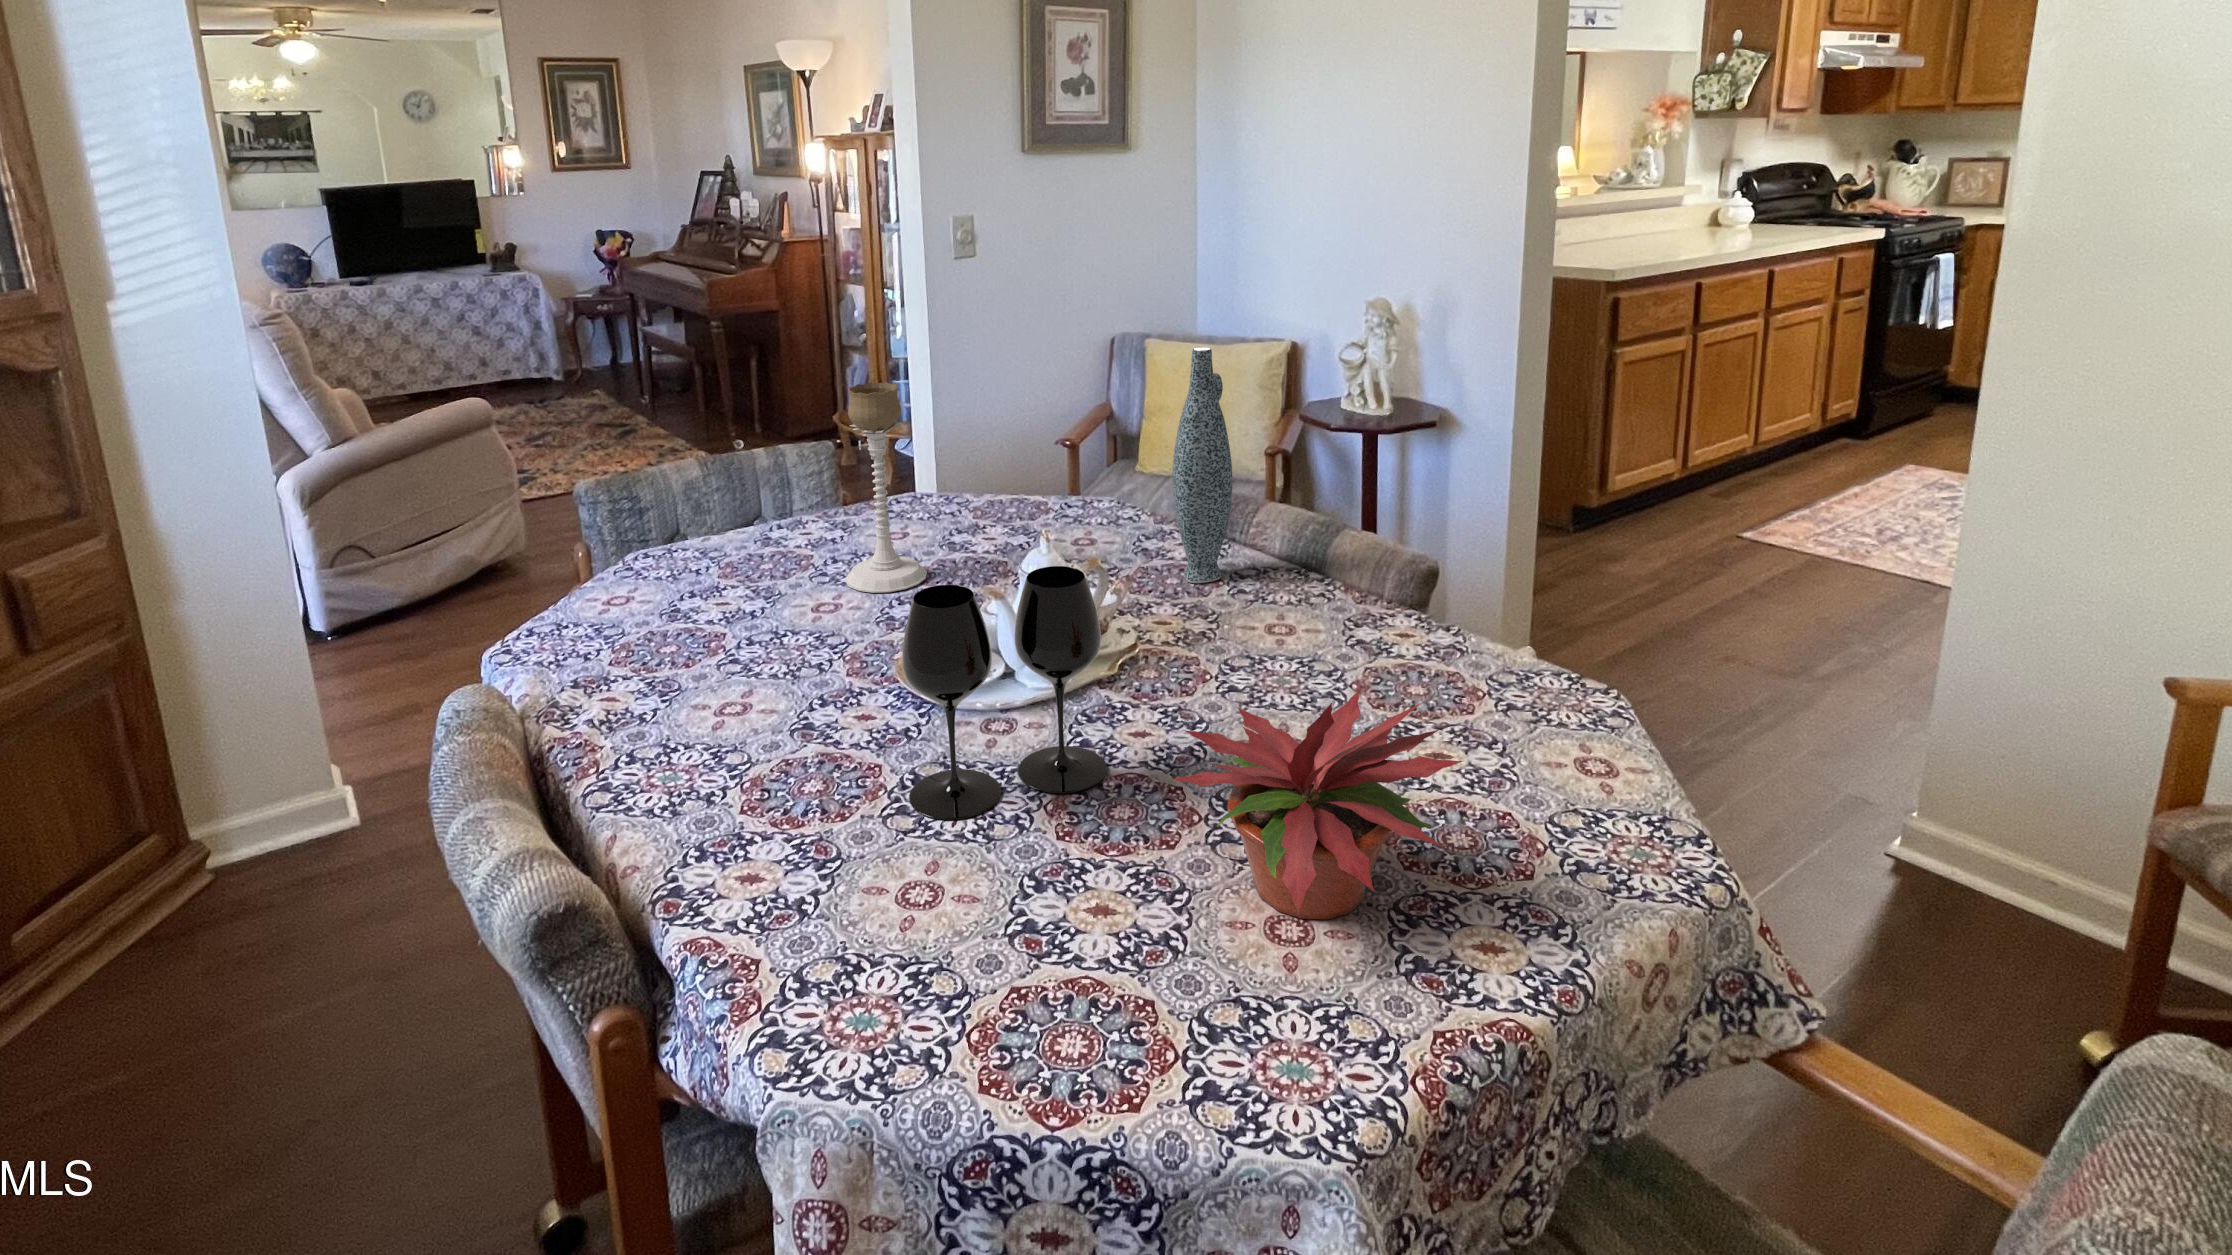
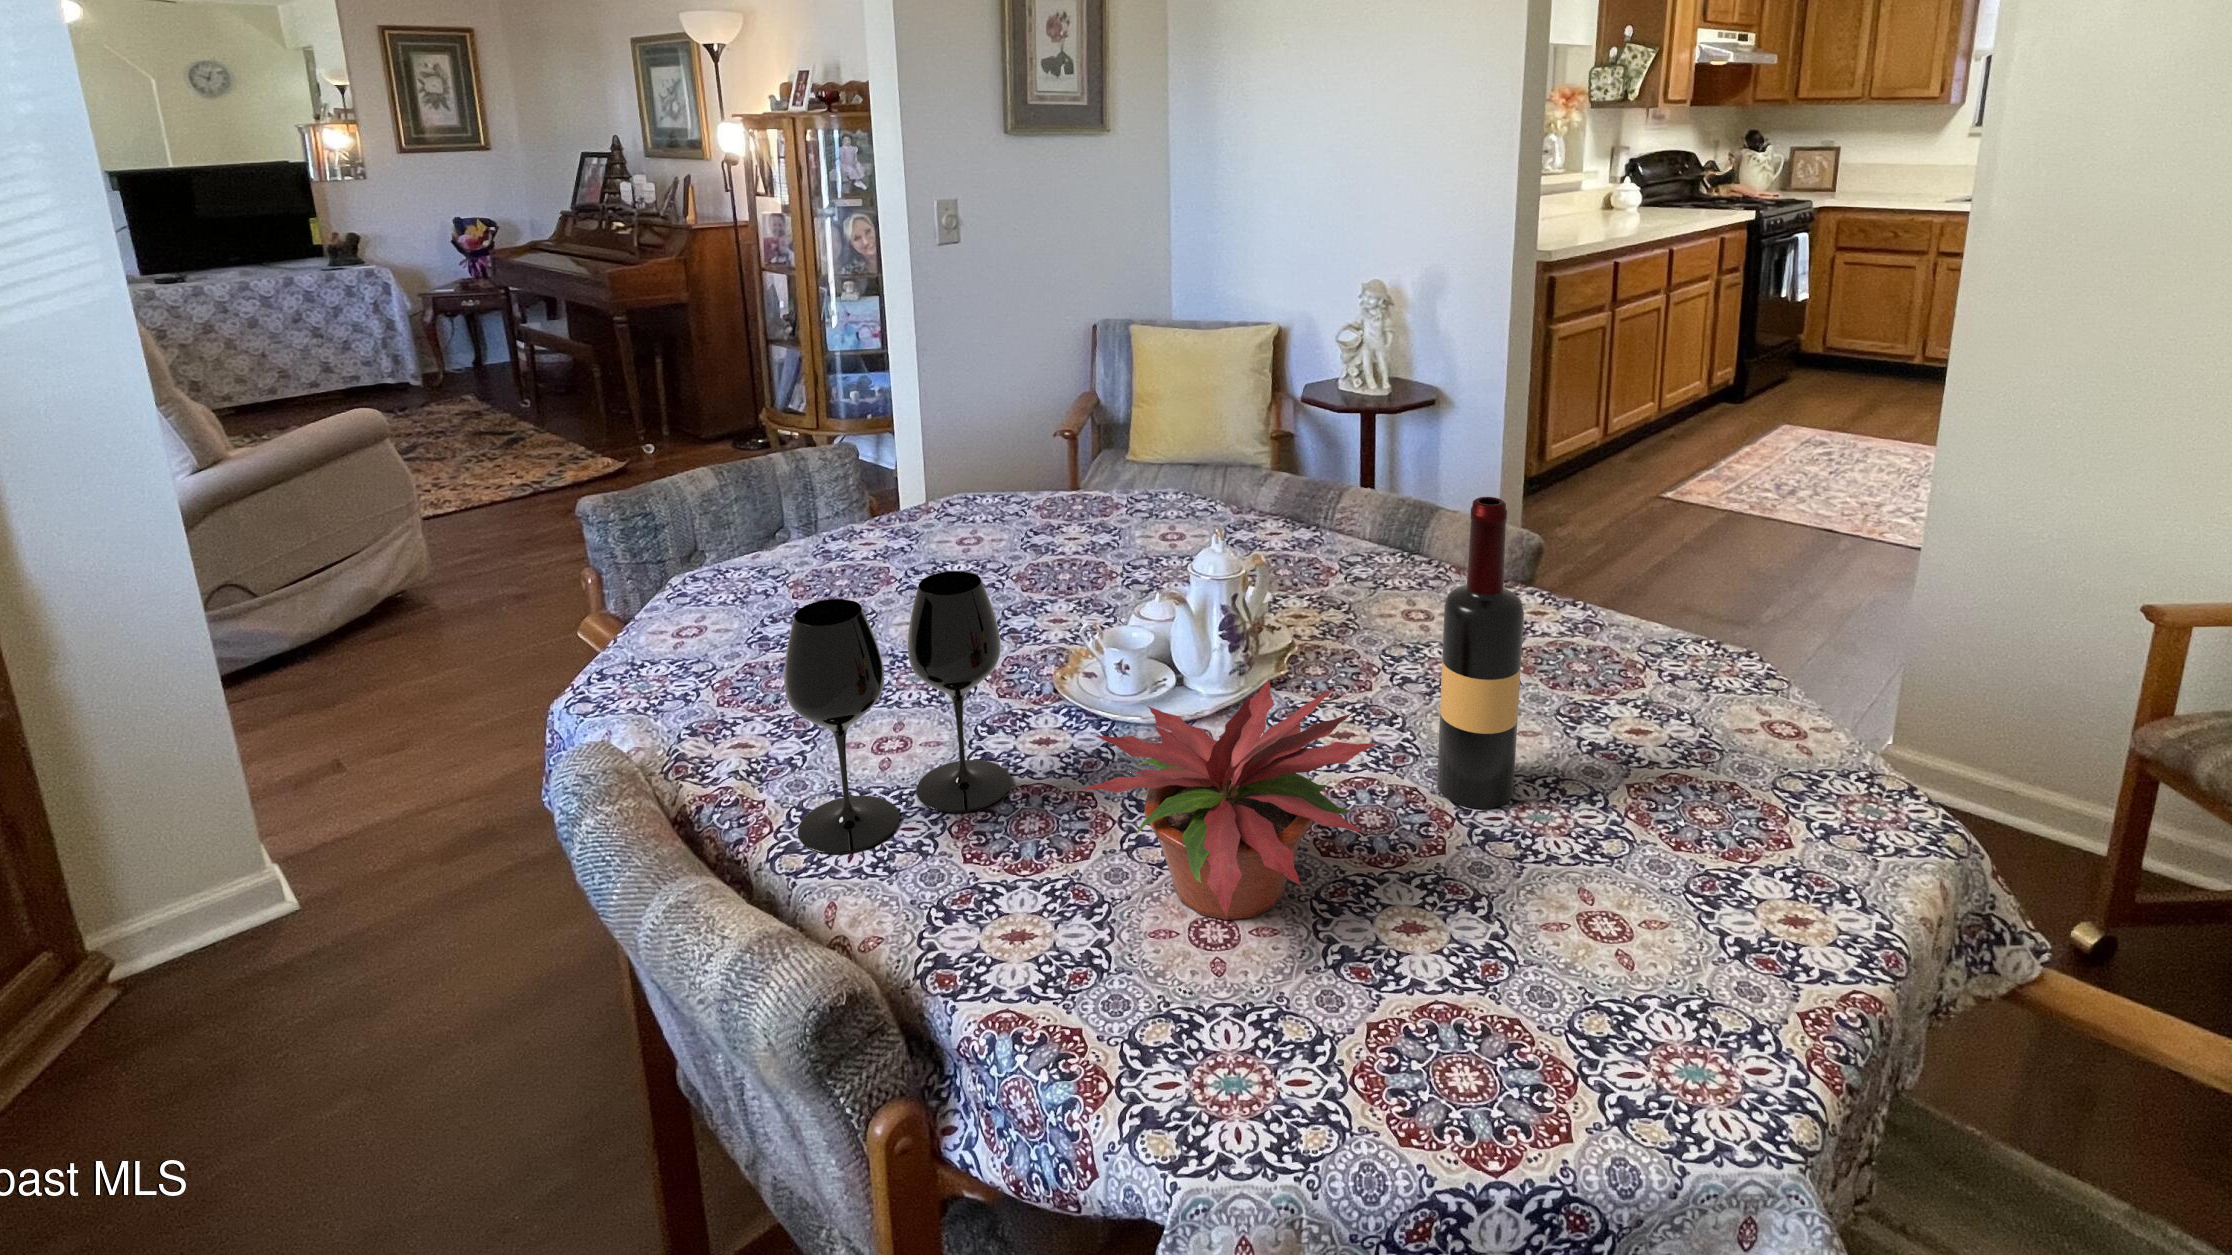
vase: present [1172,348,1233,583] -> none [1061,336,1121,578]
candle holder: present [845,382,927,593] -> none [706,383,802,610]
wine bottle: none [1532,523,1629,841] -> present [1437,497,1524,809]

